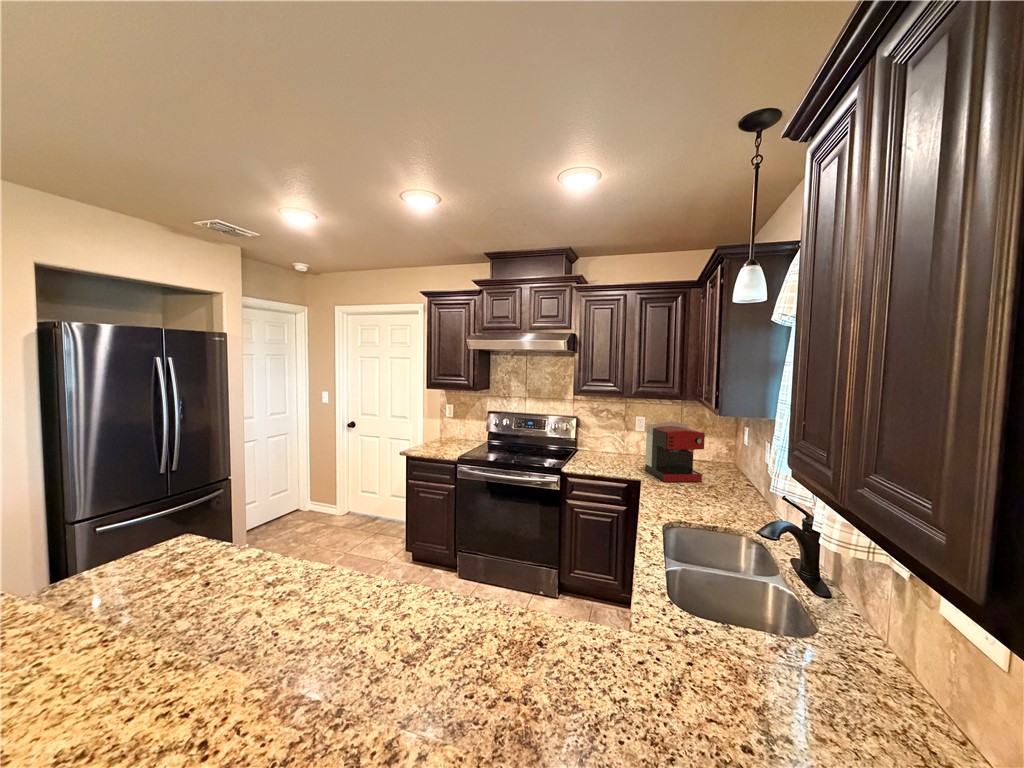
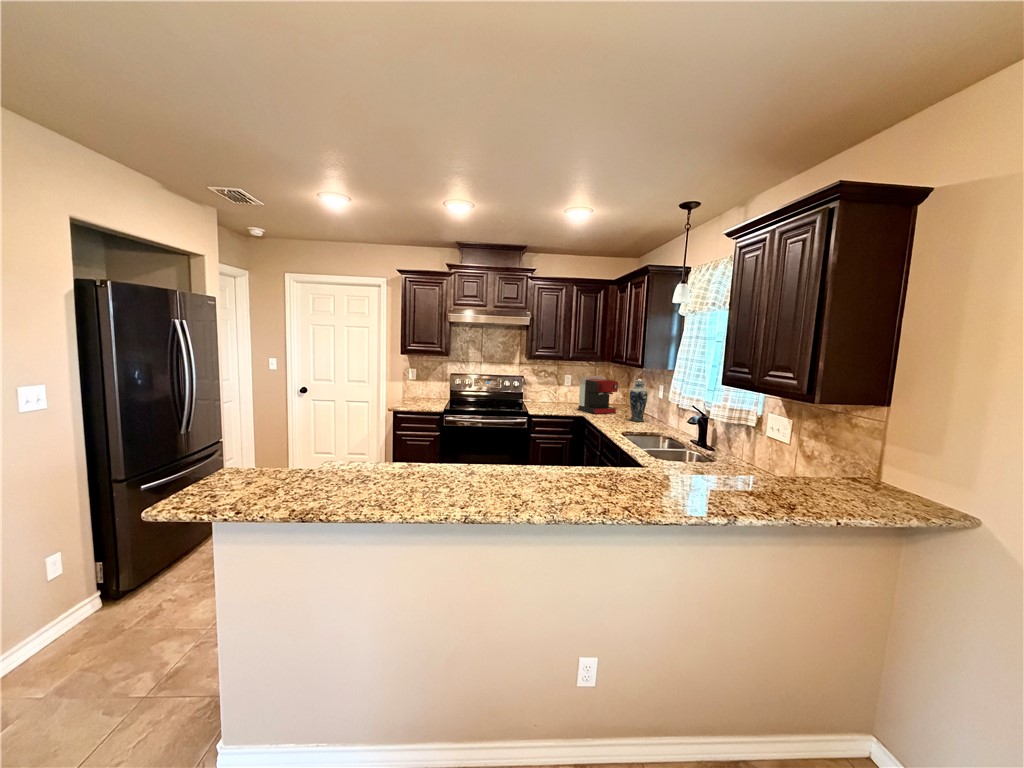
vase: none [715,436,747,507] -> present [630,380,648,421]

